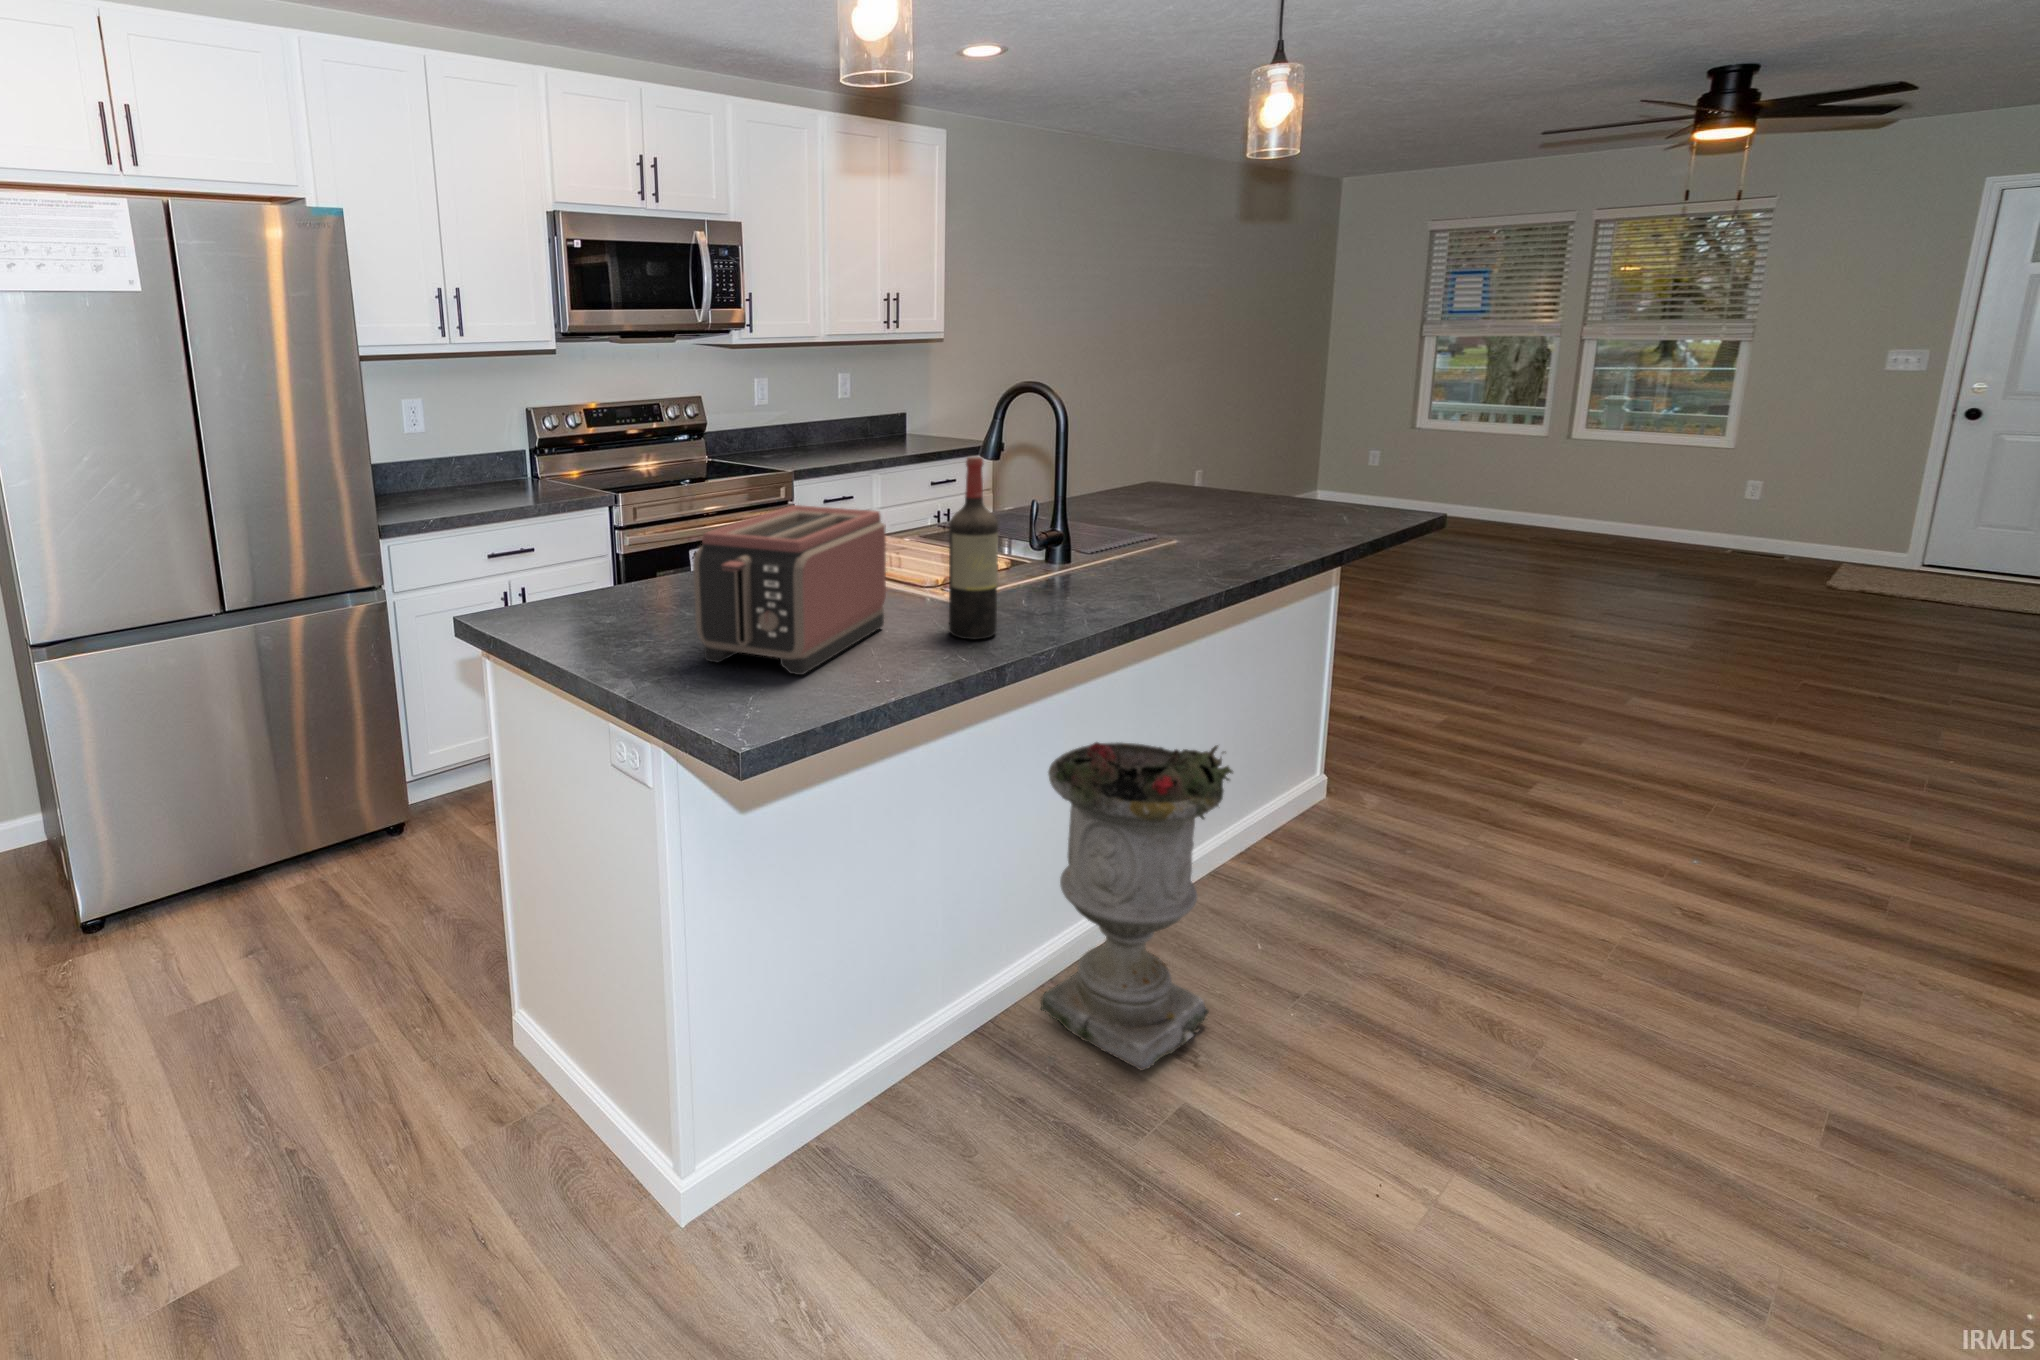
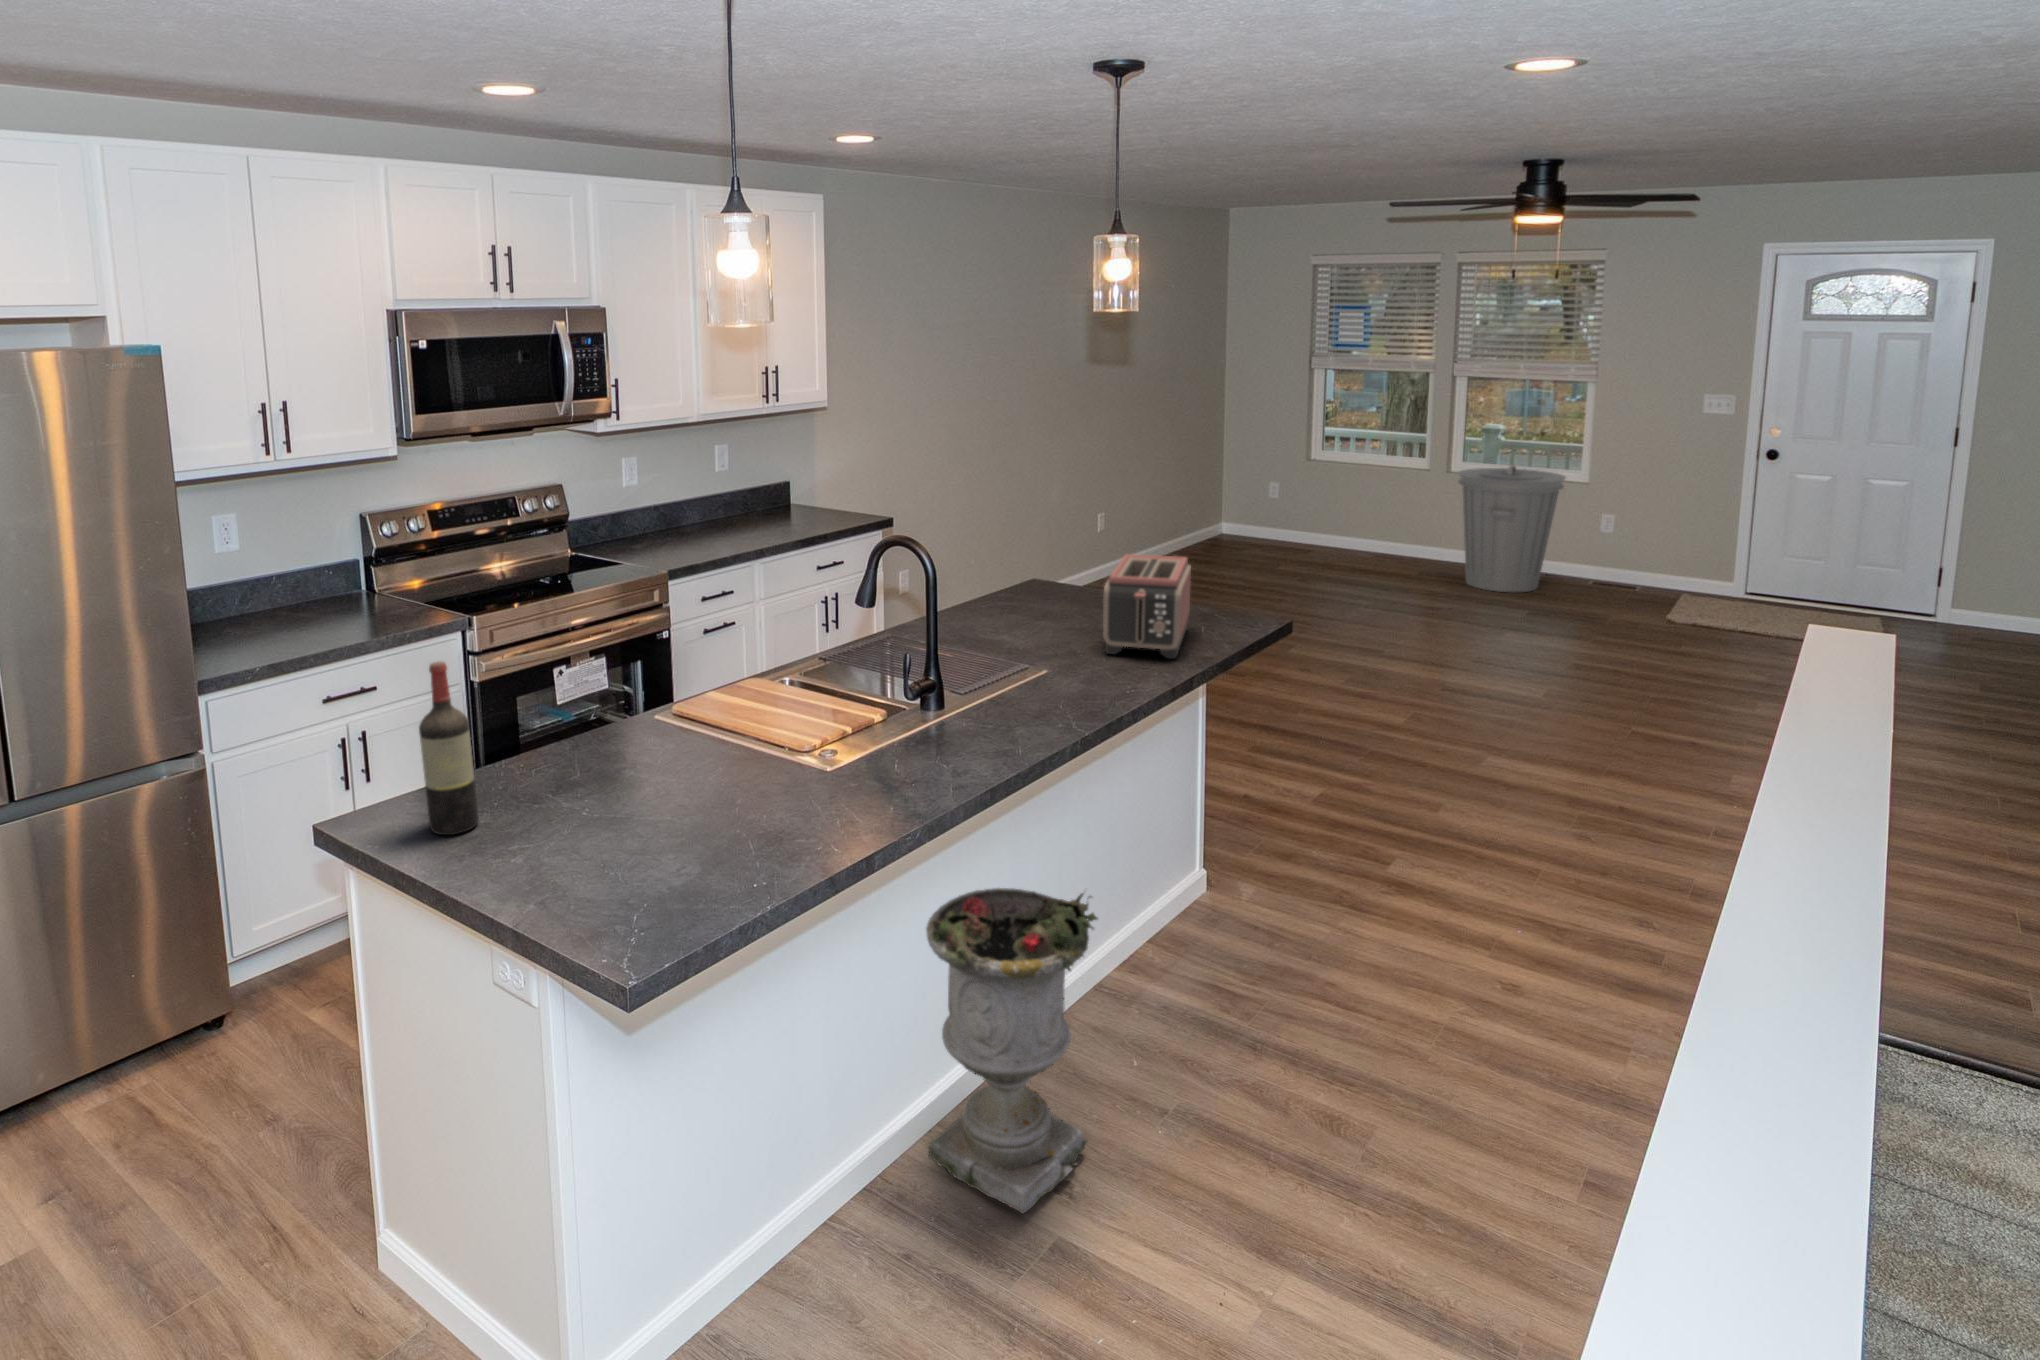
trash can: none [1586,426,1712,557] -> present [1458,465,1566,592]
wine bottle: present [949,457,998,639] -> present [419,662,479,835]
toaster: present [693,505,886,675] -> present [1103,554,1191,659]

